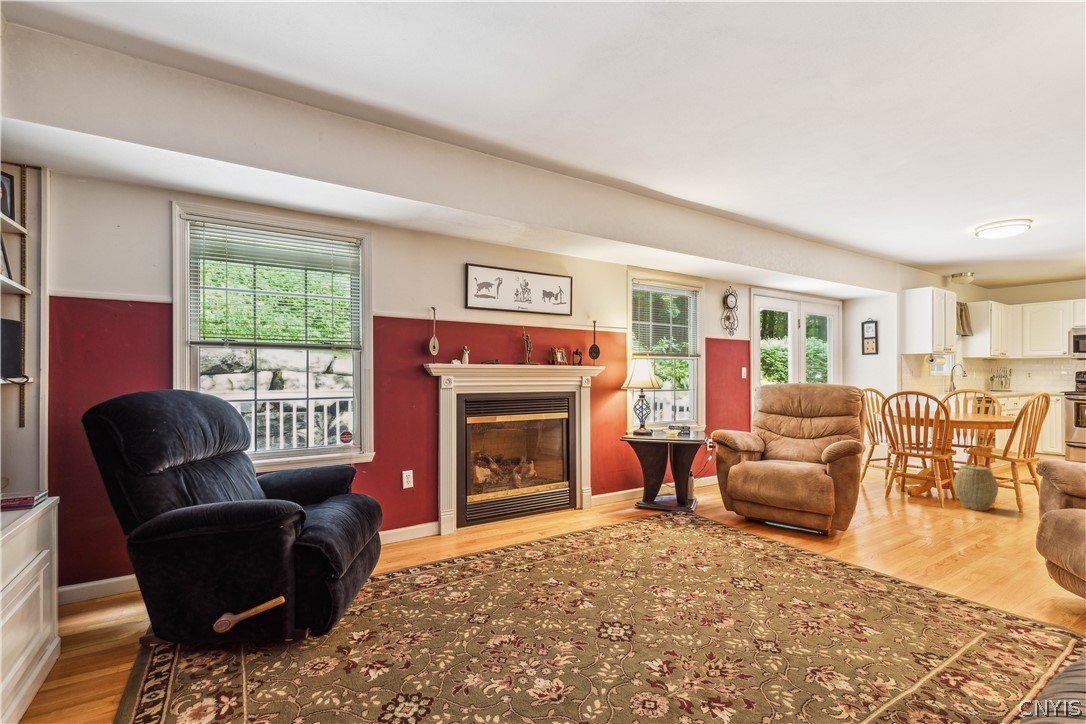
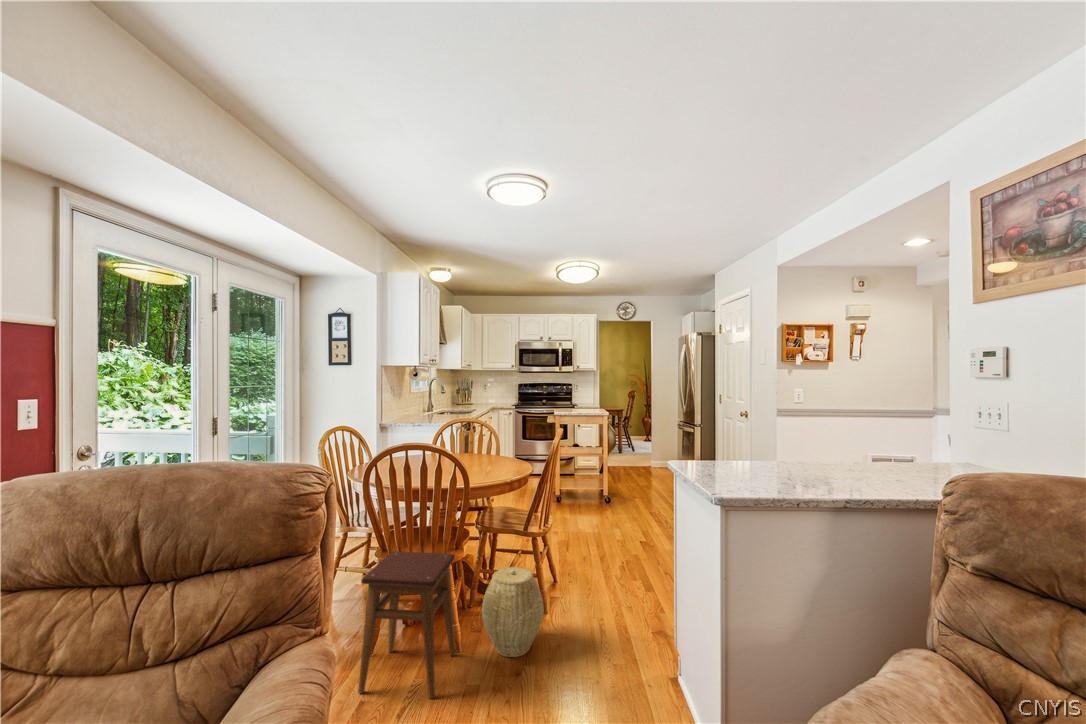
stool: none [879,446,936,507] -> present [358,551,455,699]

